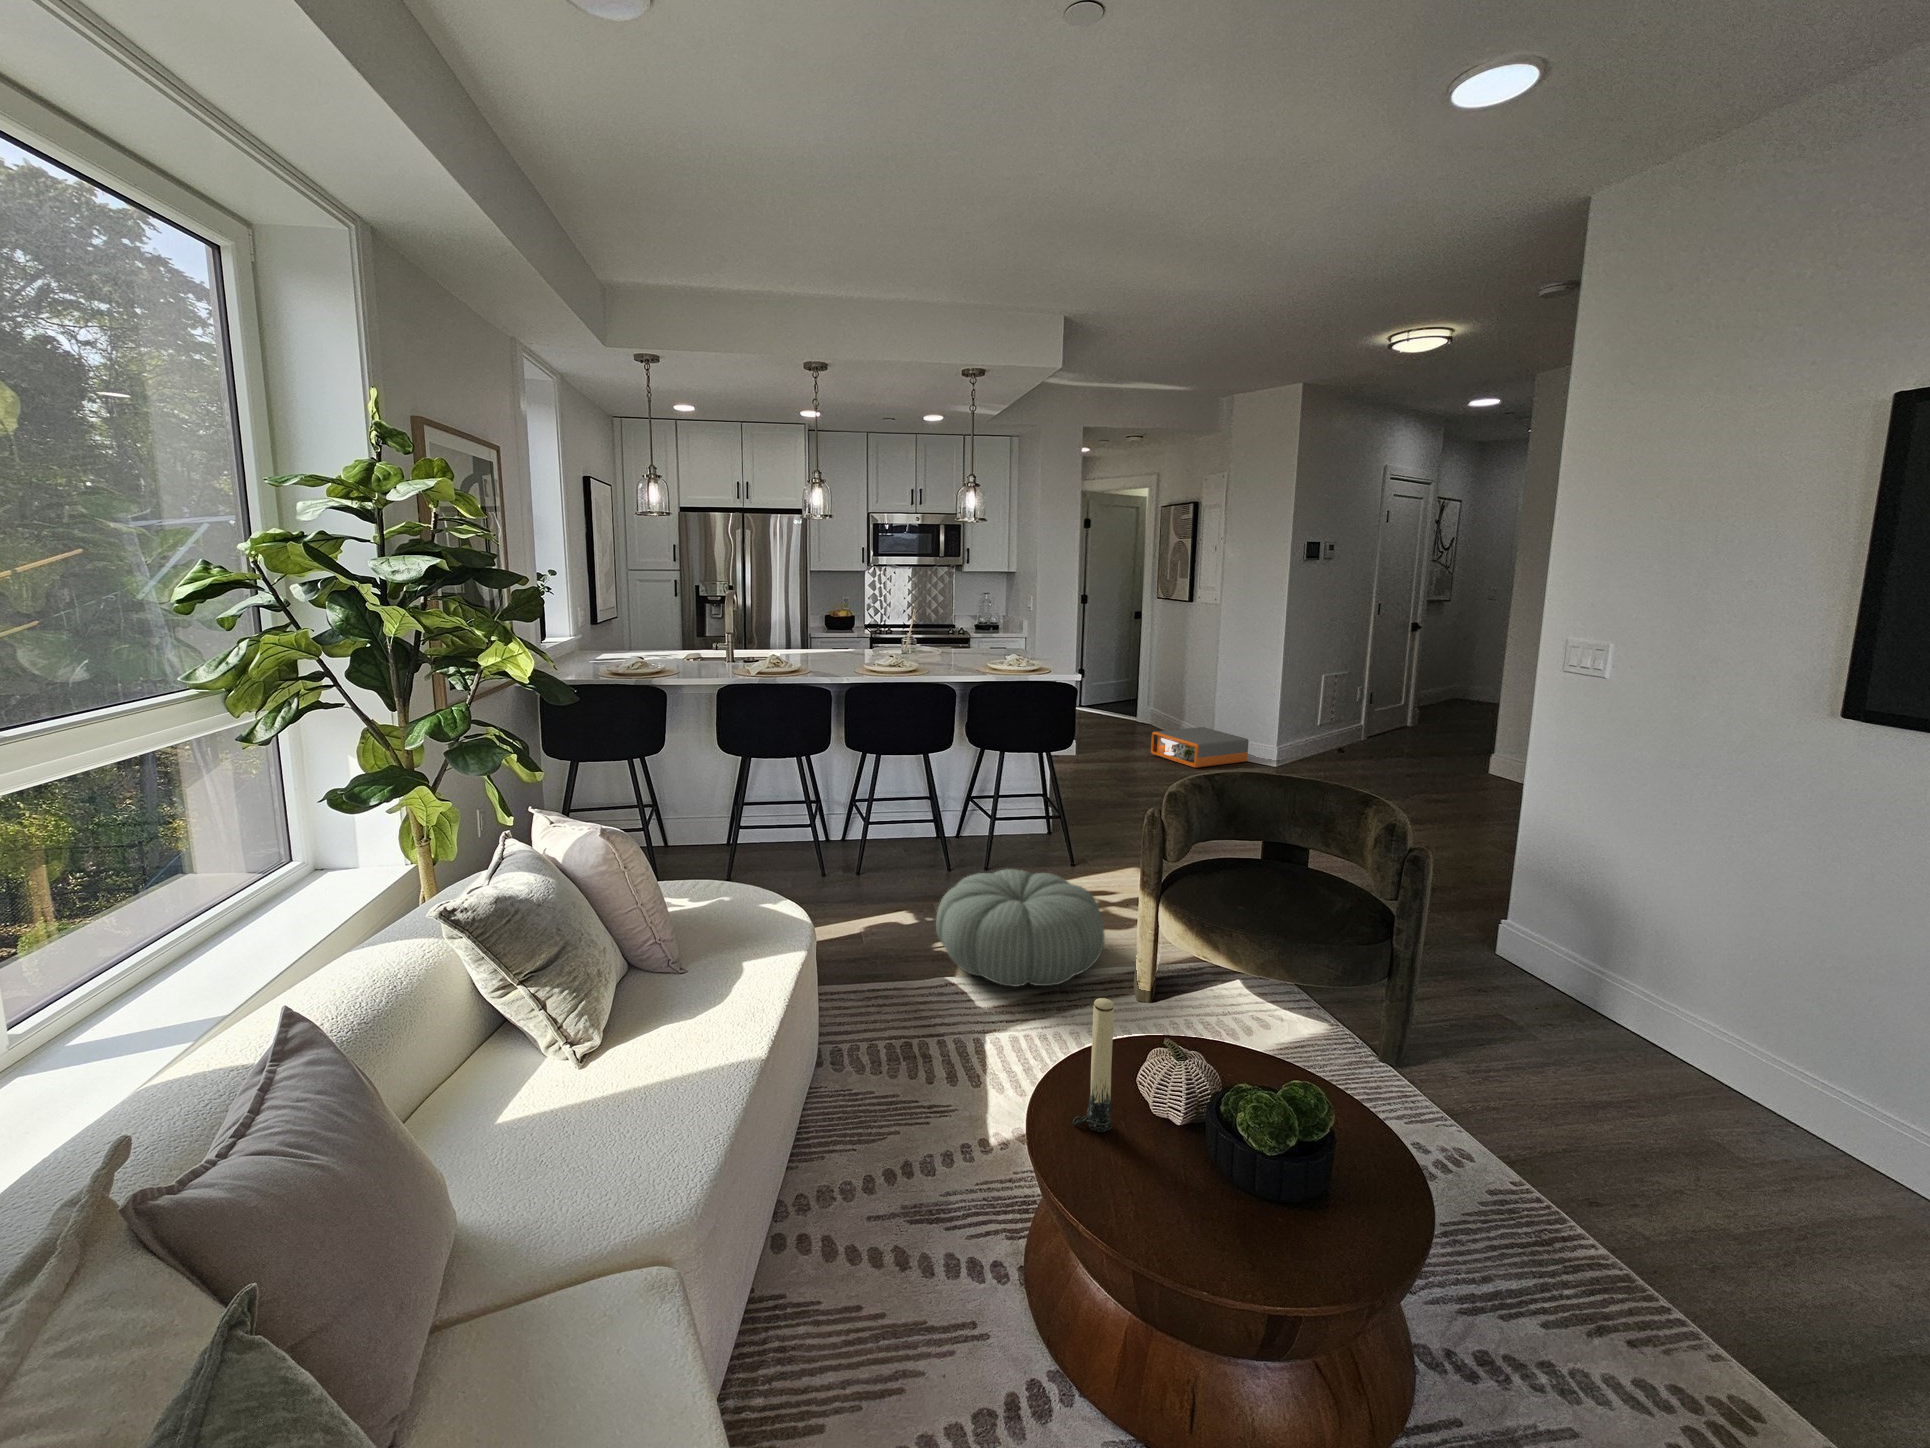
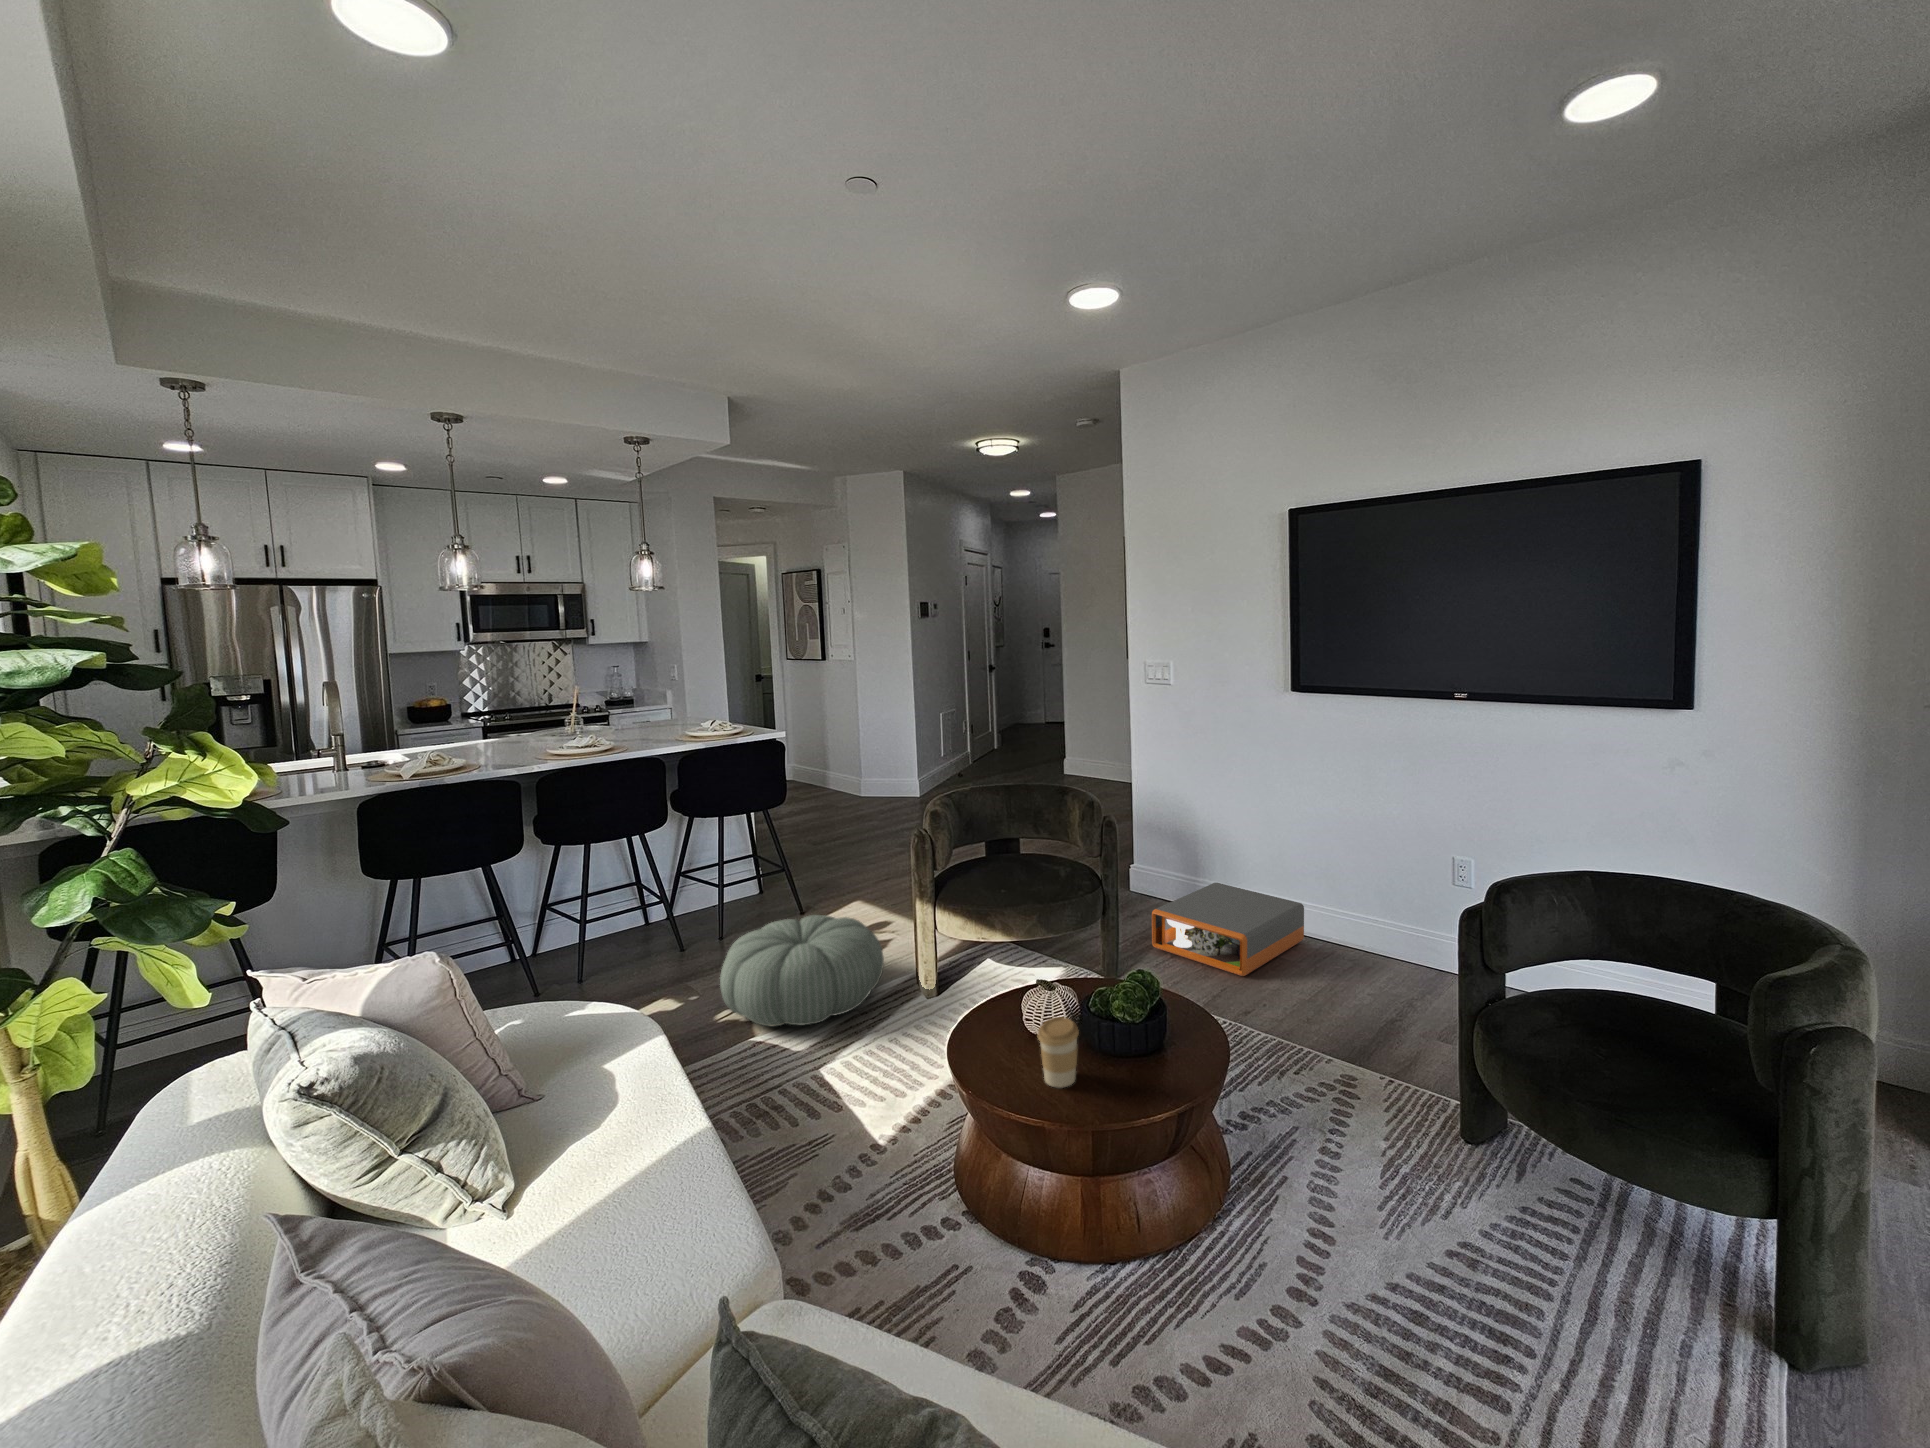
storage box: present [1151,727,1249,768] -> present [1152,883,1304,976]
candle: present [1073,998,1114,1132] -> none [1001,953,1030,1064]
coffee cup: none [1098,1099,1155,1194] -> present [1038,1017,1079,1088]

